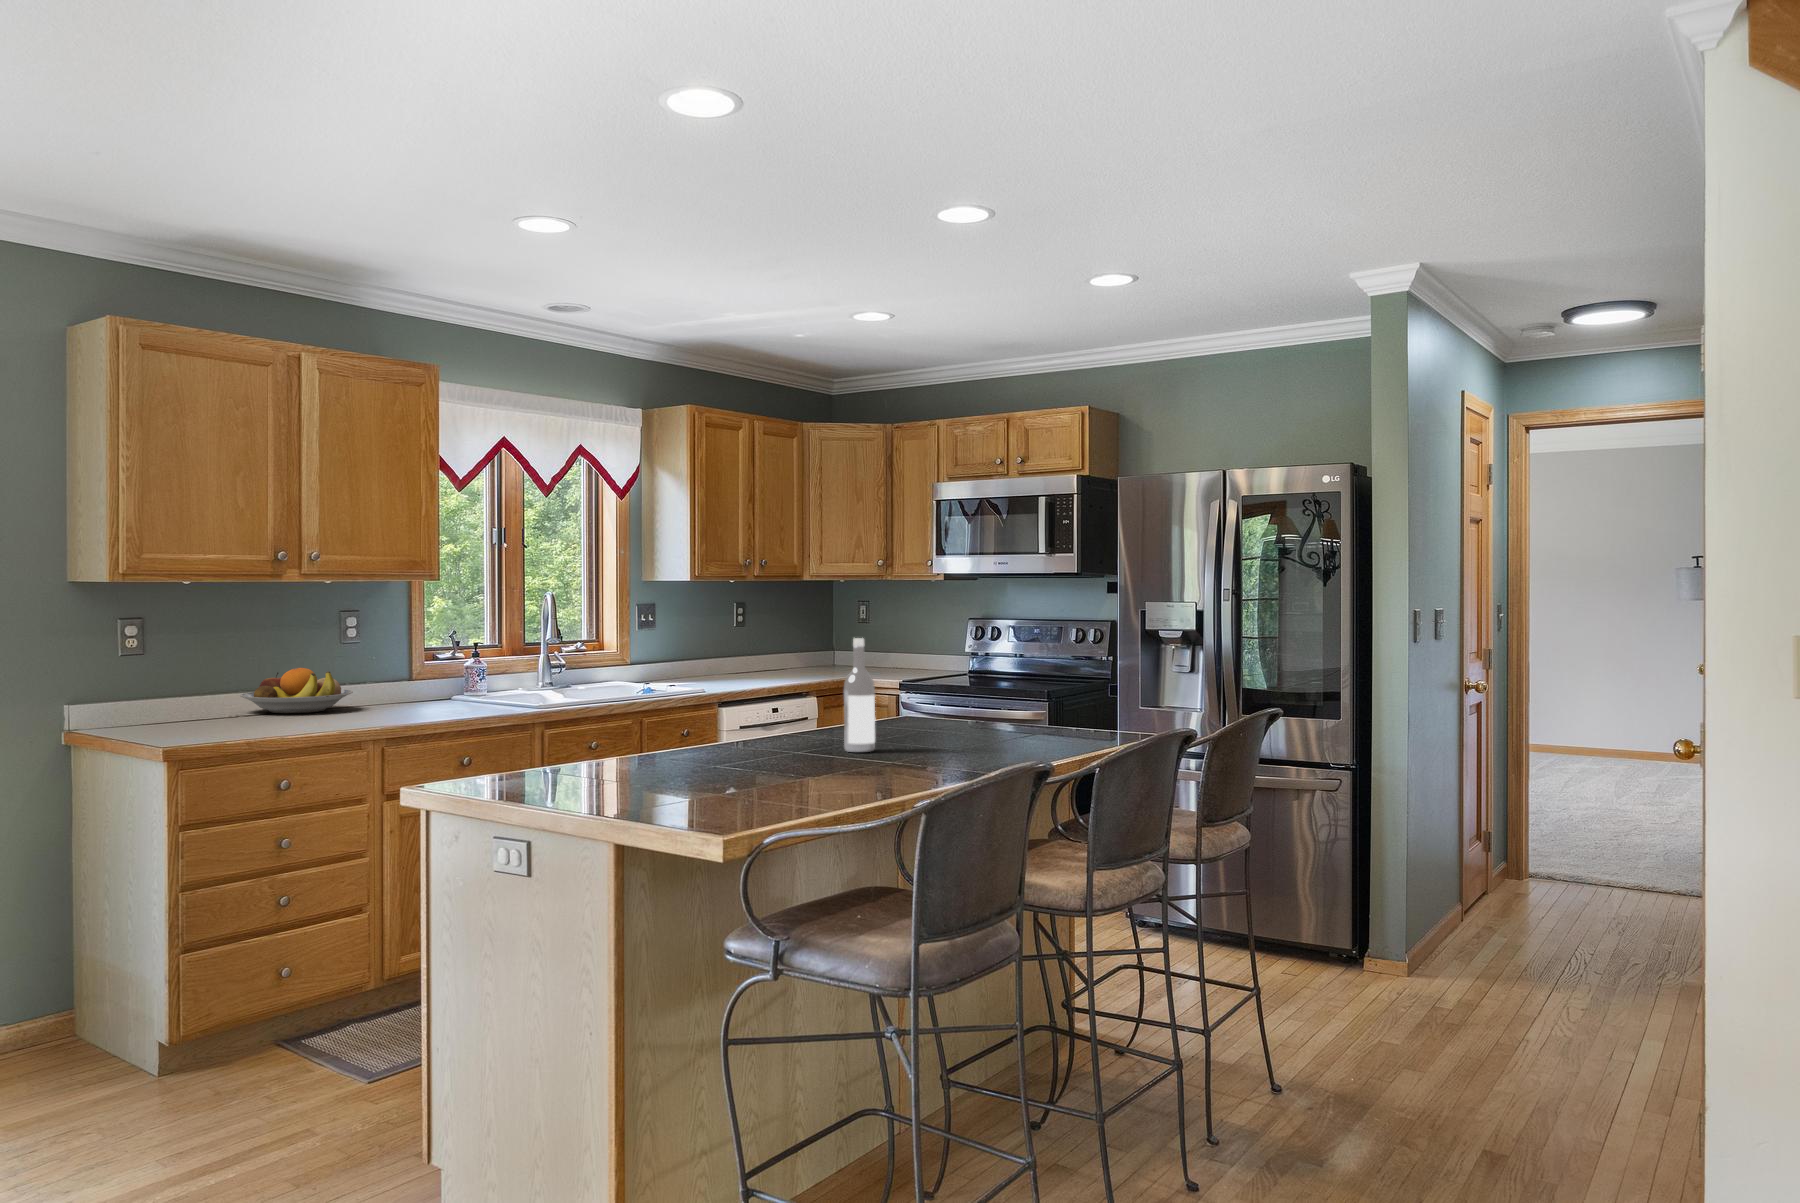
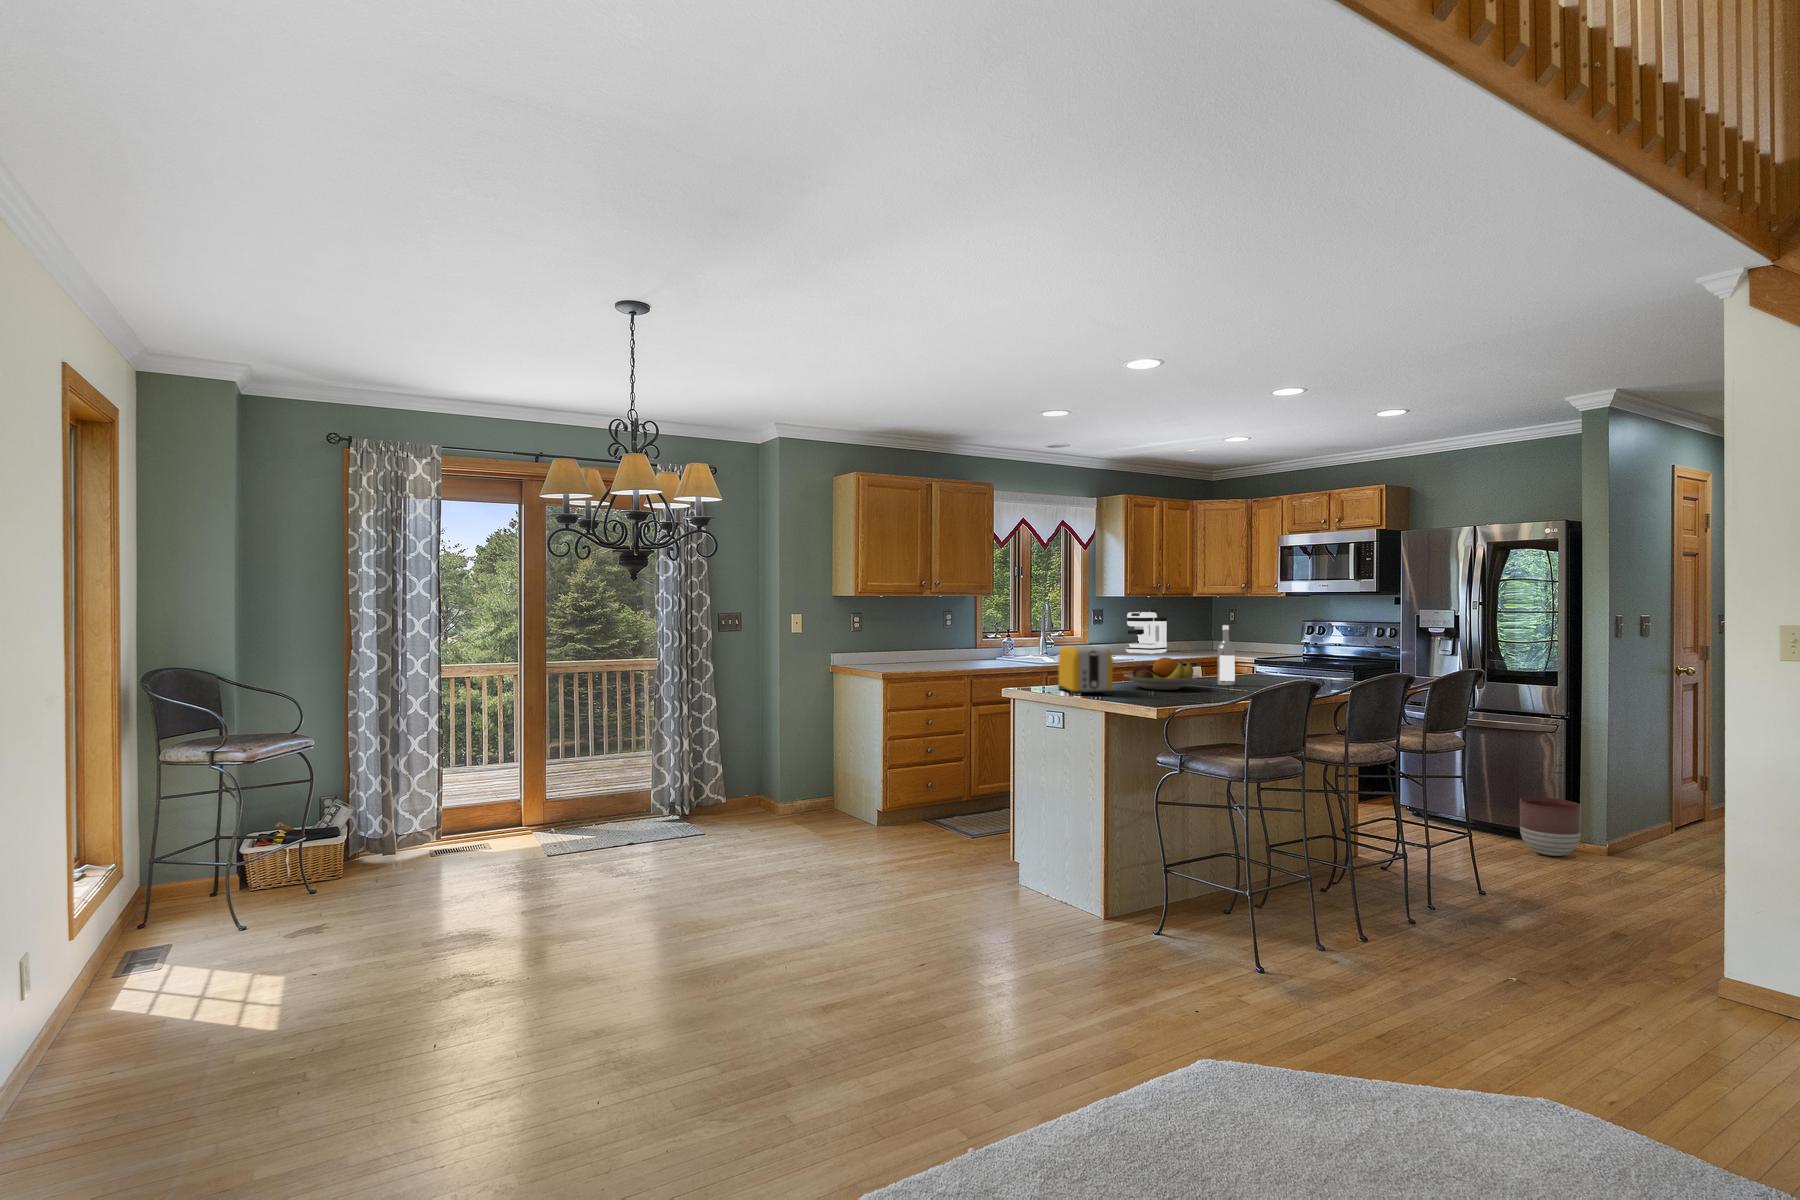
coffee maker: none [690,608,757,679] -> present [1126,612,1167,654]
fruit bowl: present [240,668,353,713] -> present [1124,658,1199,690]
toaster: none [525,688,636,802] -> present [1058,646,1113,696]
planter: none [1302,900,1387,995] -> present [1519,797,1581,856]

